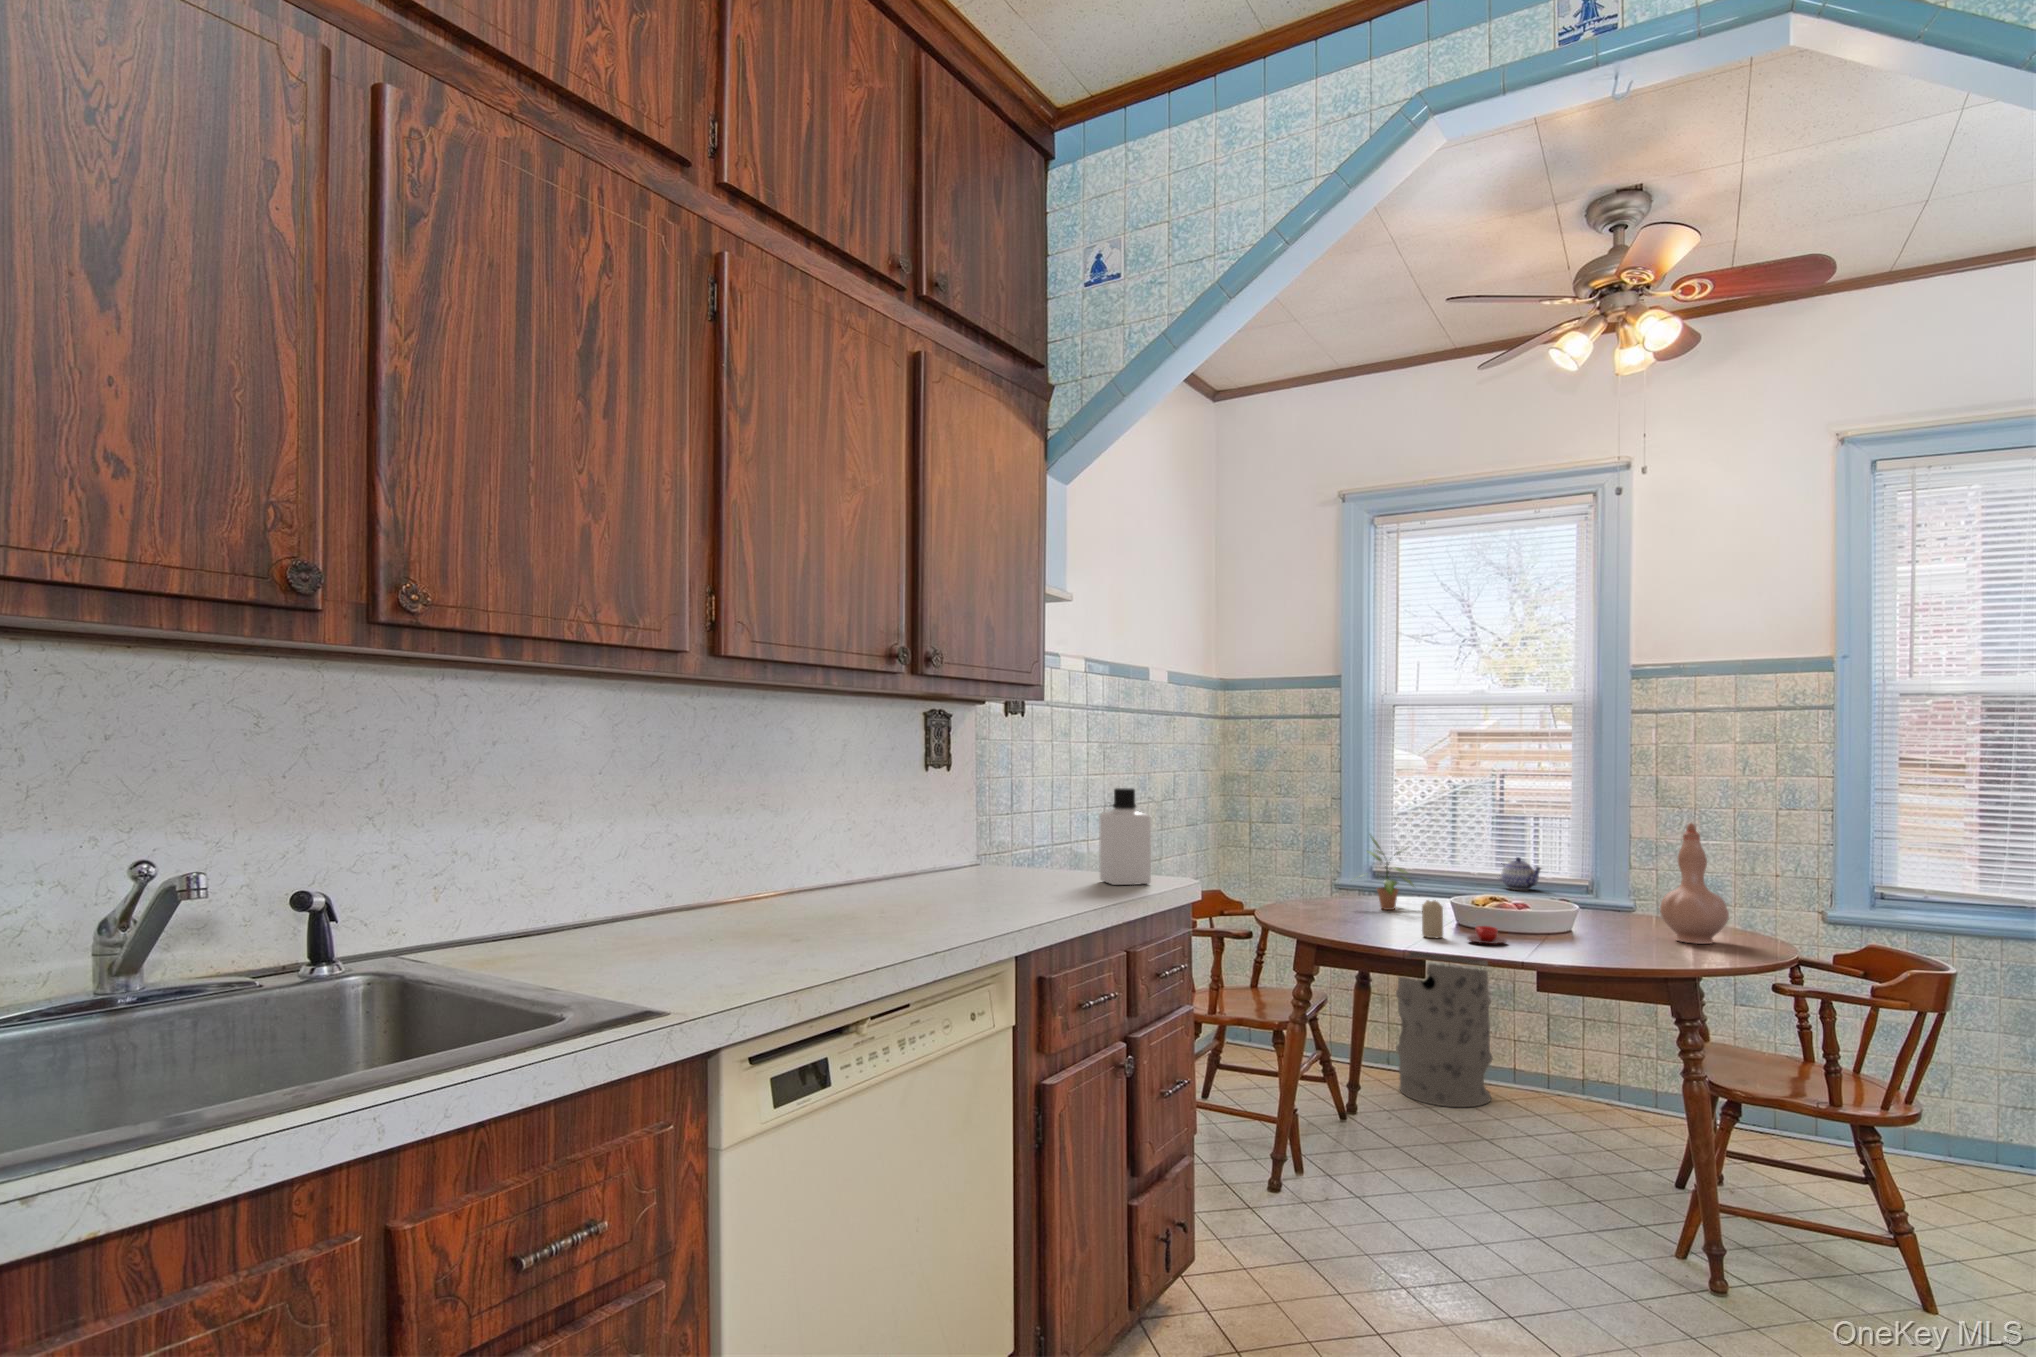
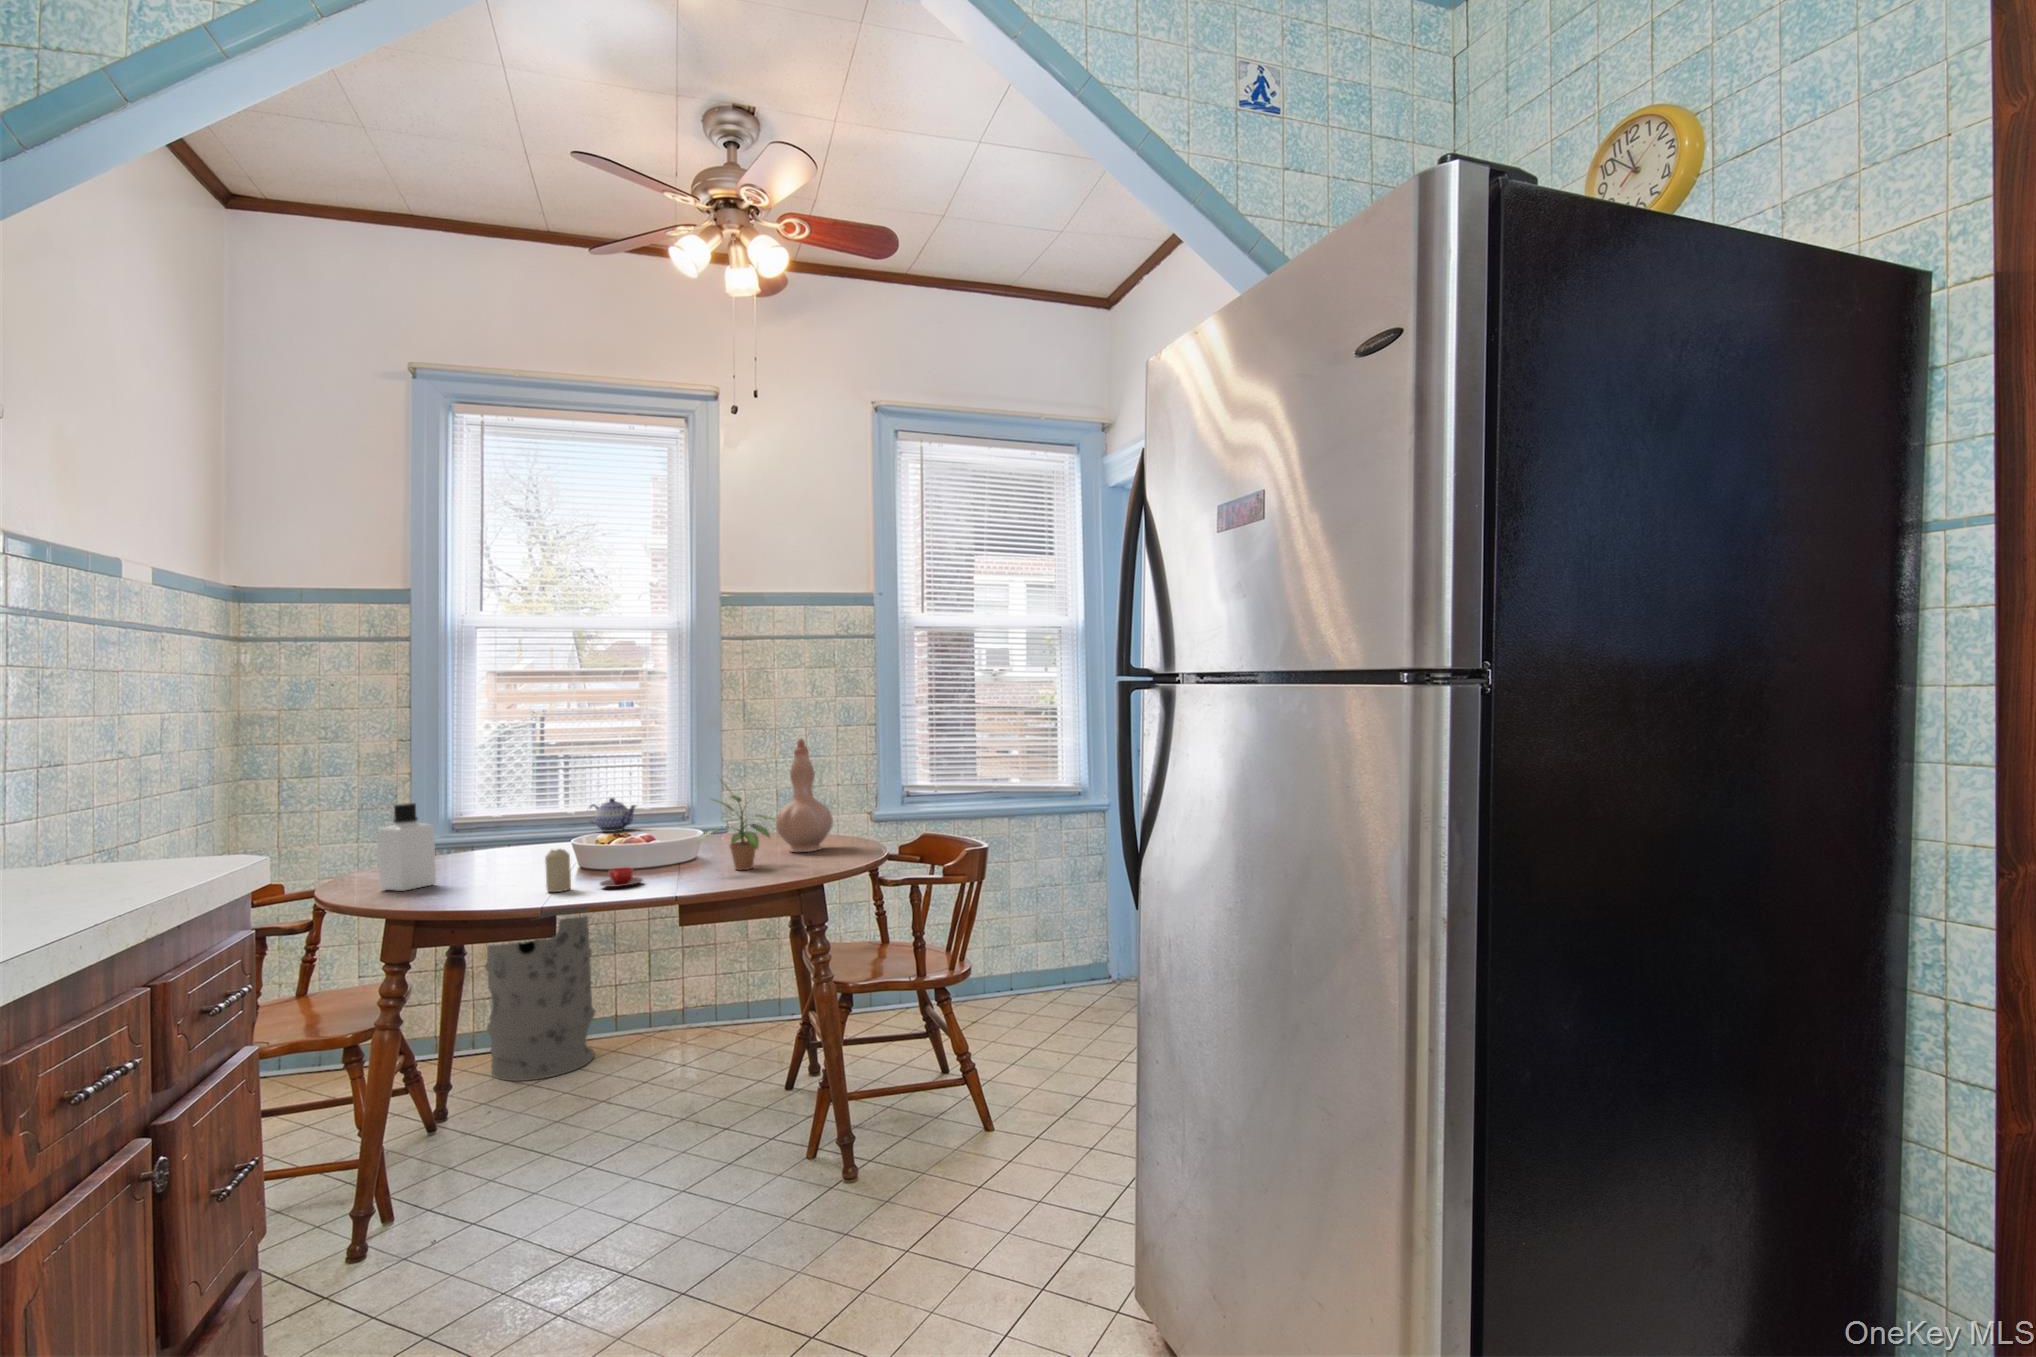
bottle: present [1099,788,1151,885] -> present [378,803,436,891]
potted plant: present [1367,836,1413,910] -> present [699,783,772,870]

